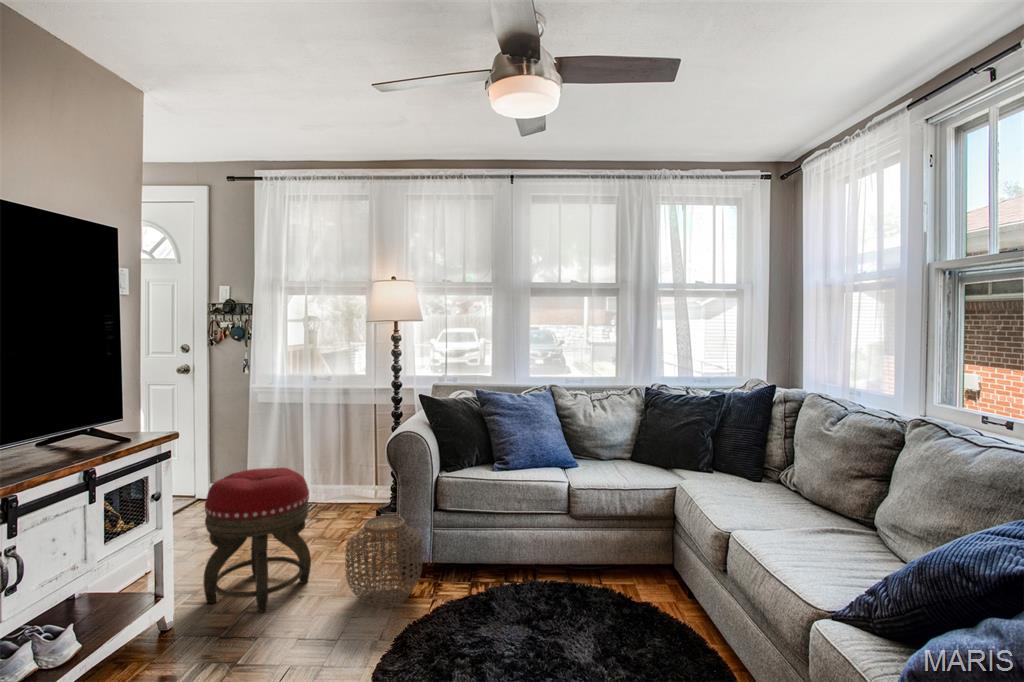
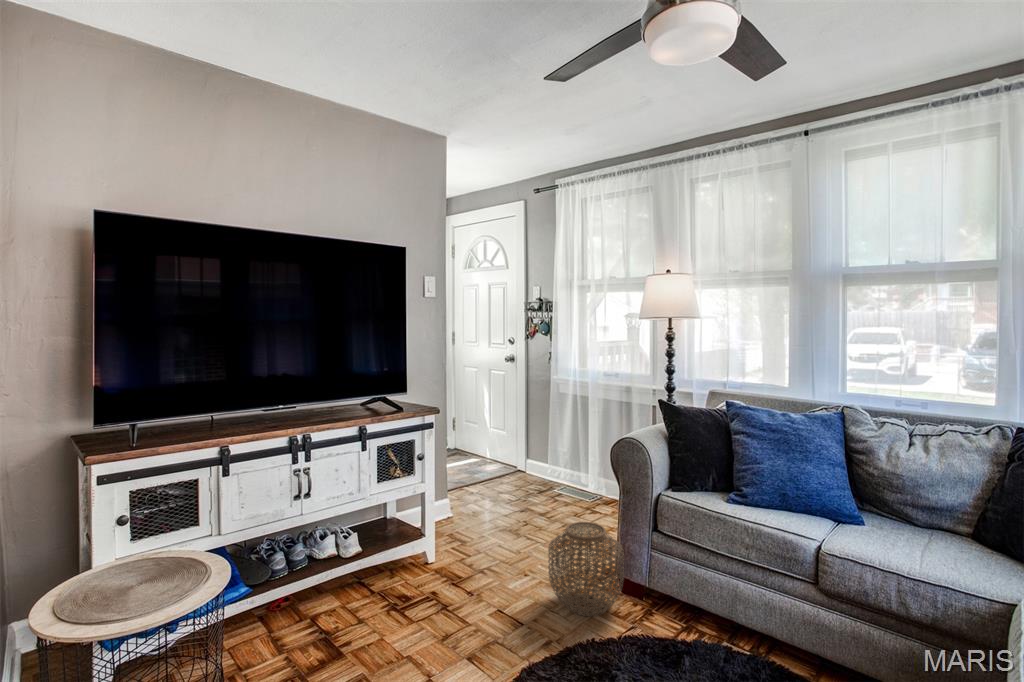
footstool: present [203,468,311,613] -> none [461,453,544,578]

